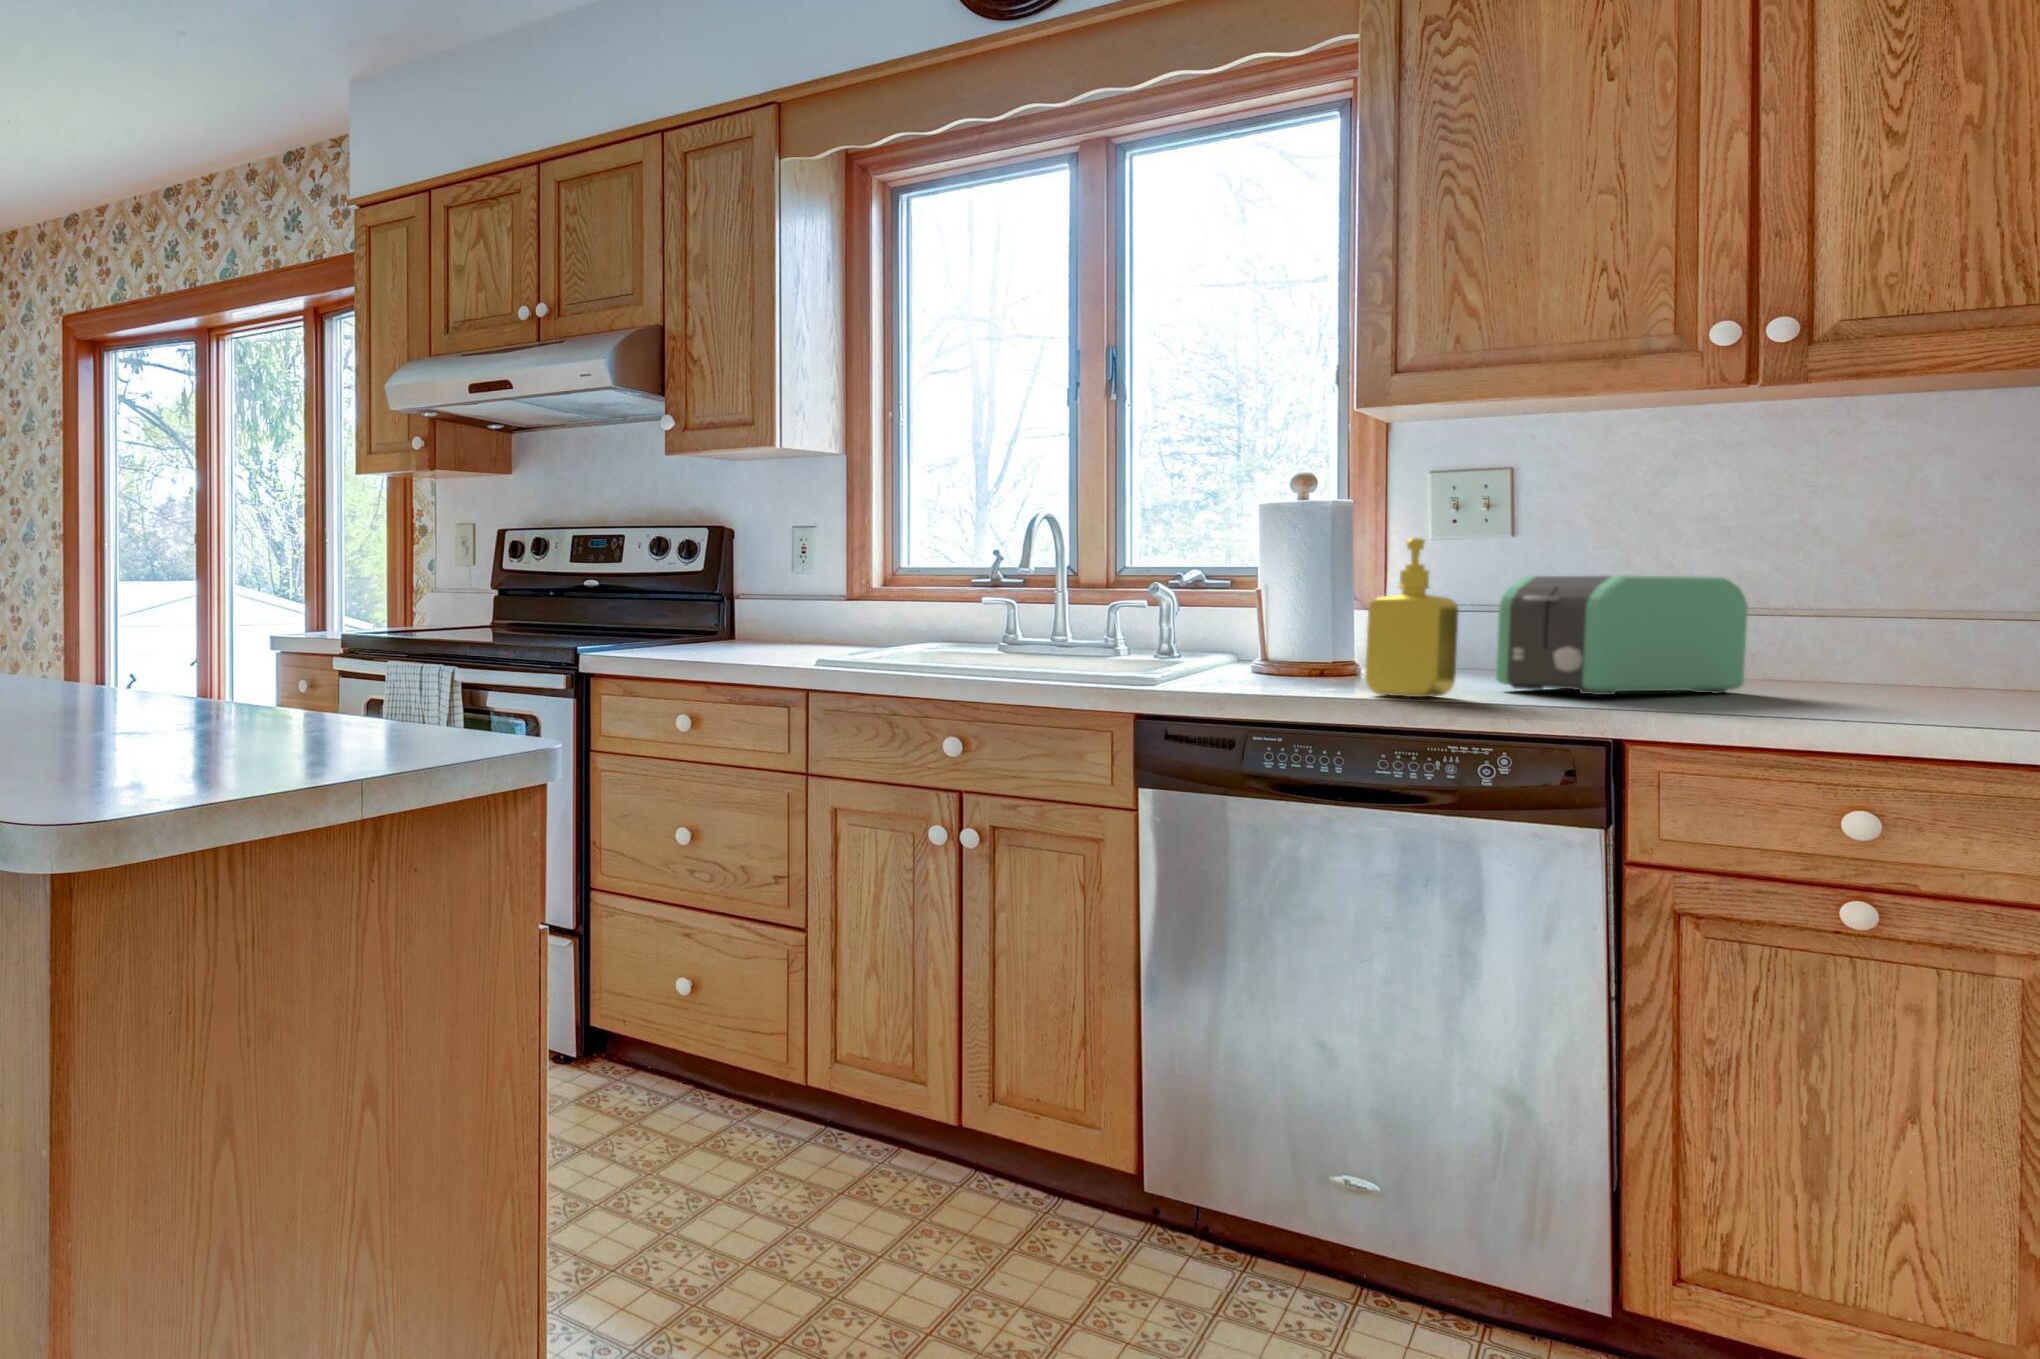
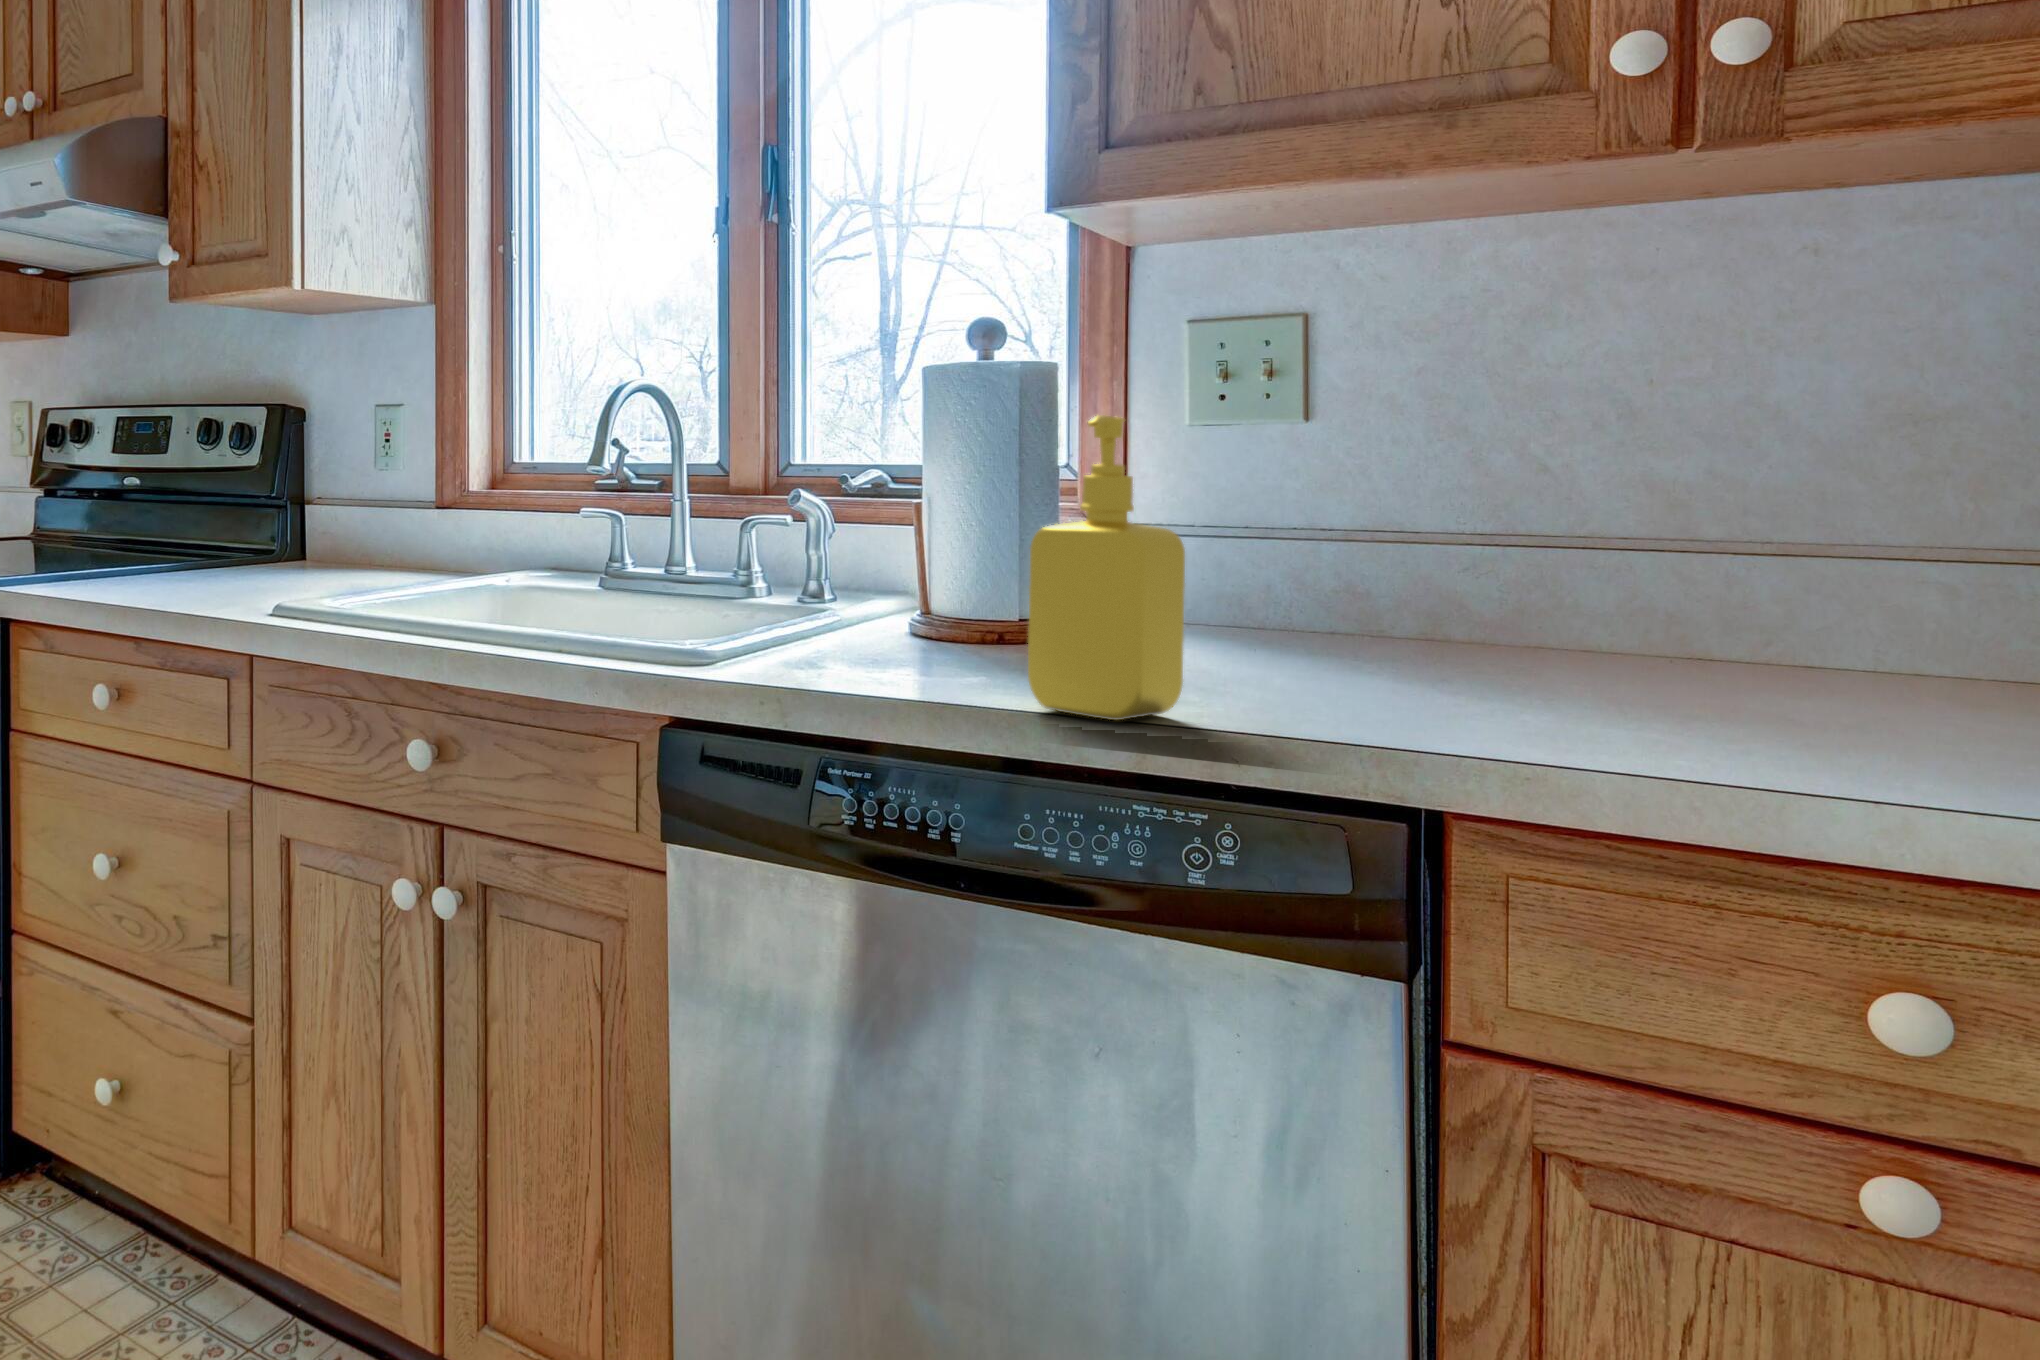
toaster: present [1496,576,1748,695] -> none [1267,487,1707,719]

